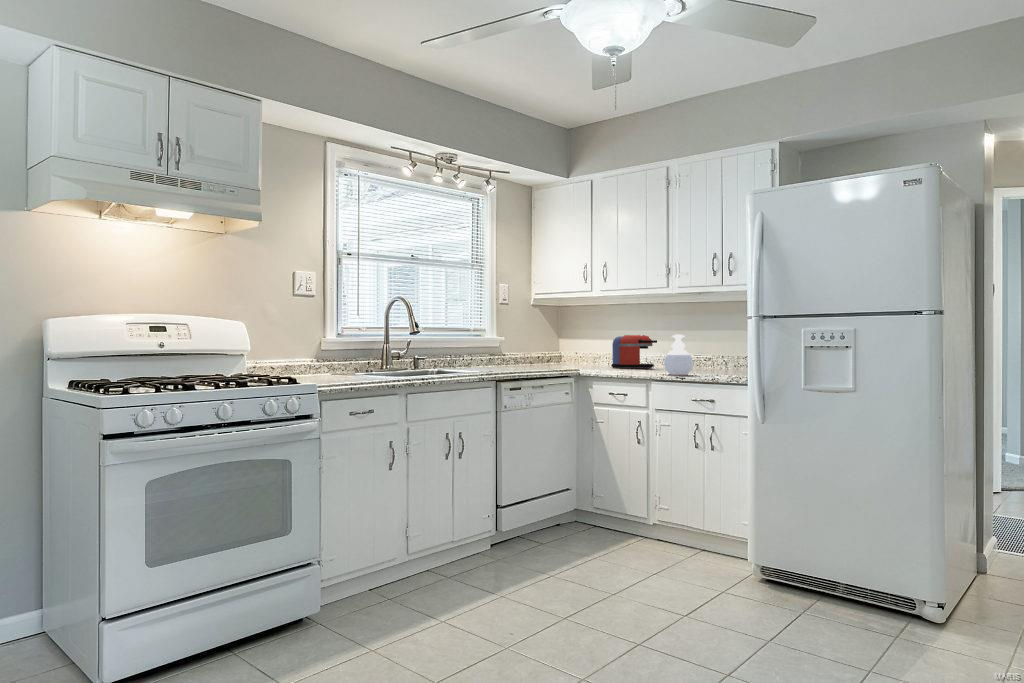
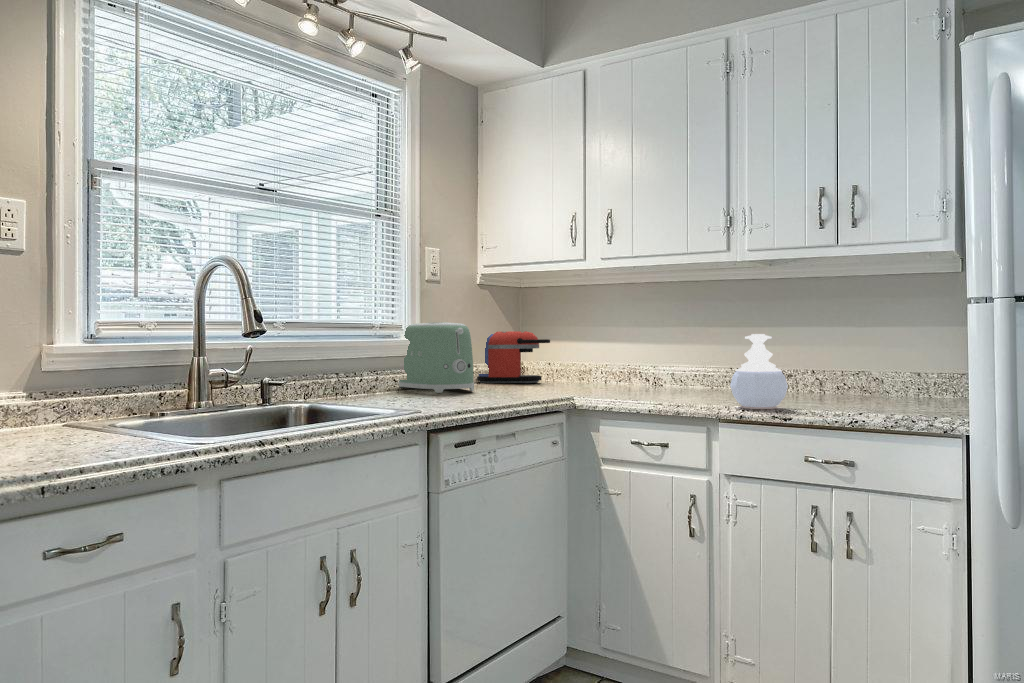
toaster: none [485,328,527,367] -> present [399,322,474,393]
coffee maker: present [611,335,657,368] -> present [477,331,550,383]

